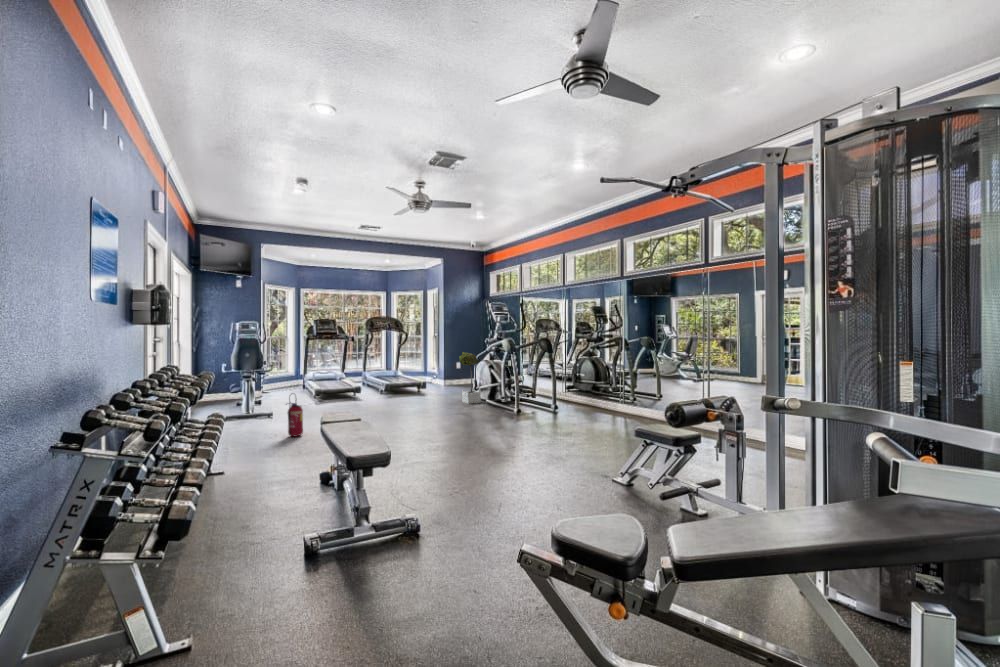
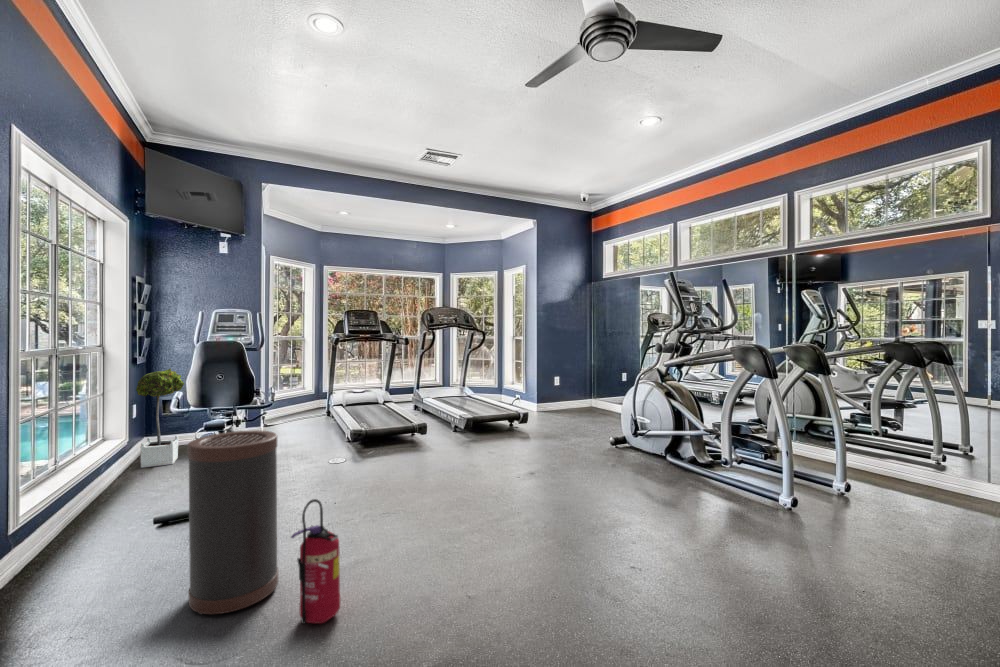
potted tree: present [460,352,481,404] -> present [136,368,184,468]
trash can: none [246,373,279,436] -> present [187,430,278,615]

